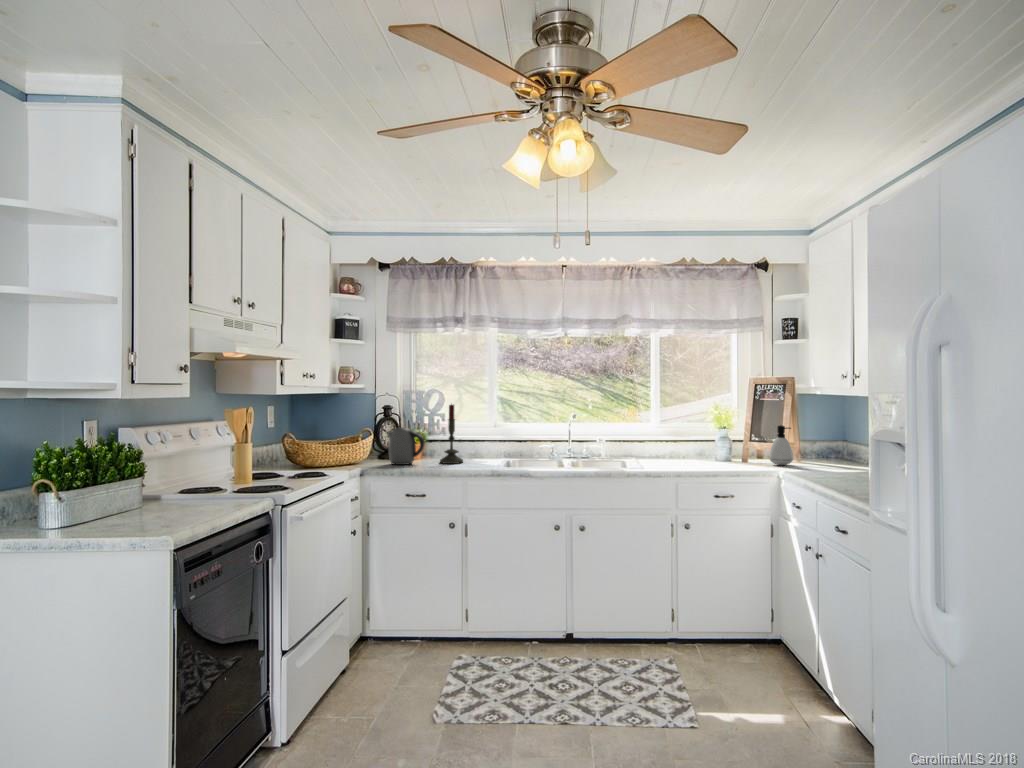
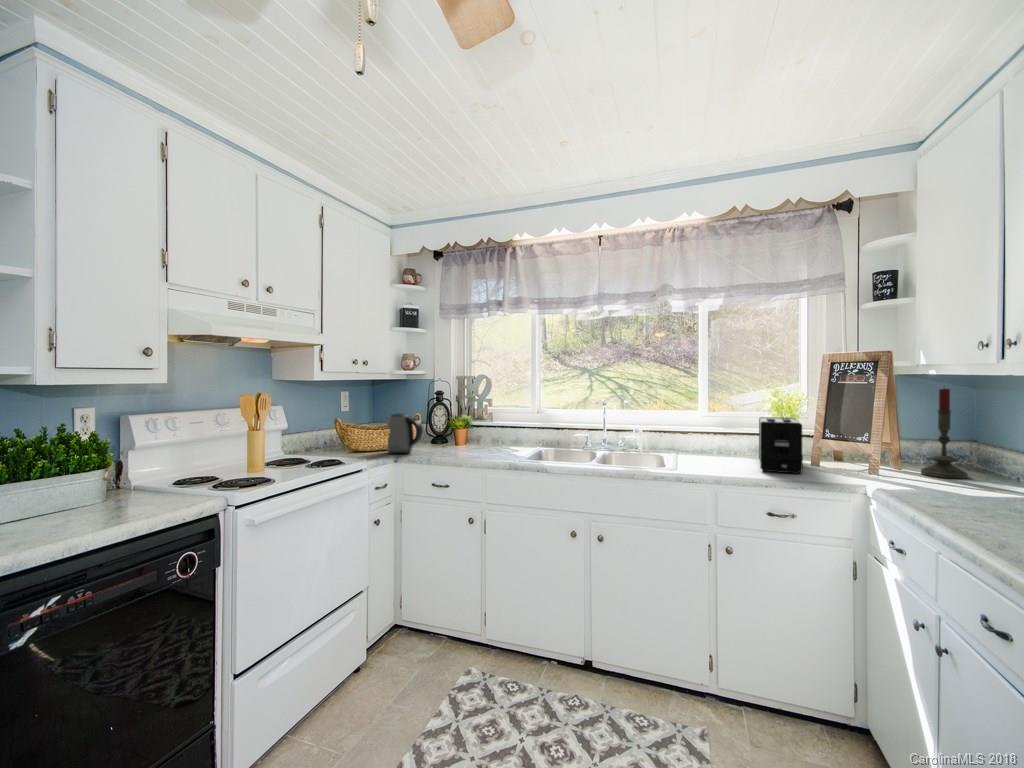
candle: present [440,404,463,464] -> present [921,389,968,479]
soap dispenser: present [770,425,793,465] -> none [853,419,889,474]
toaster: none [704,426,738,466] -> present [759,417,803,474]

